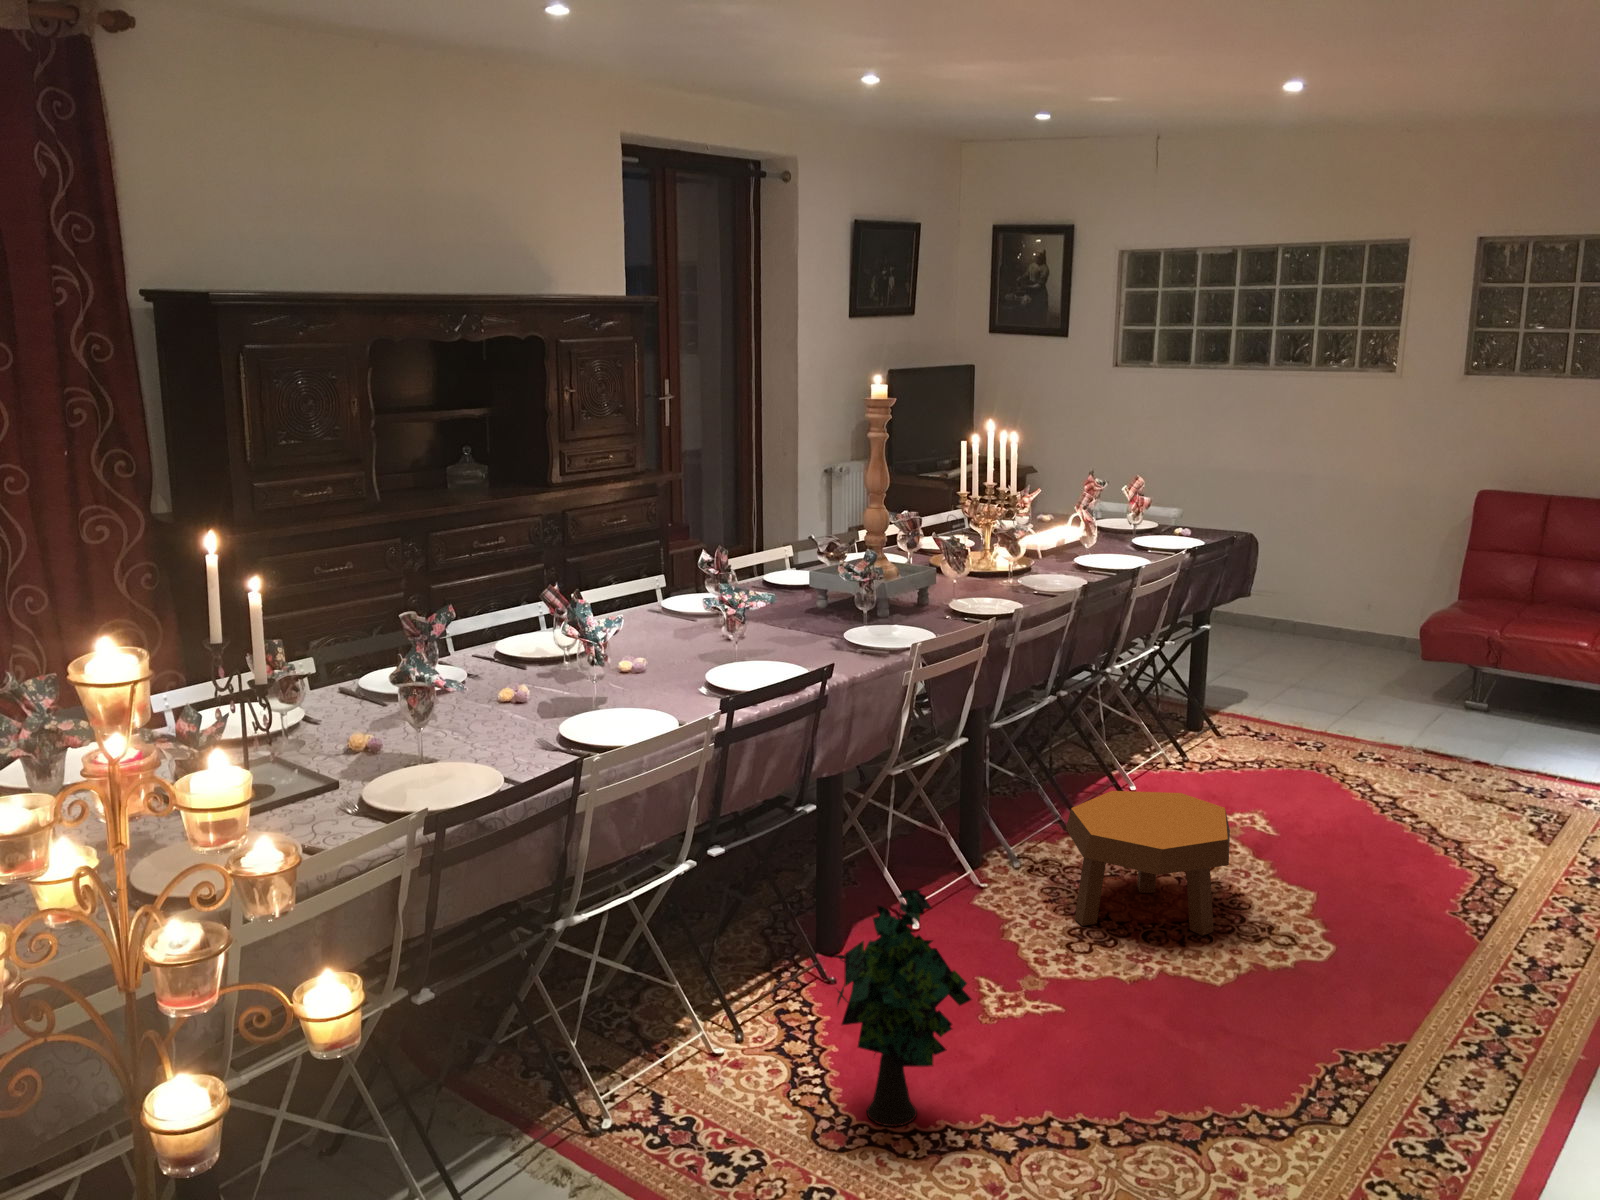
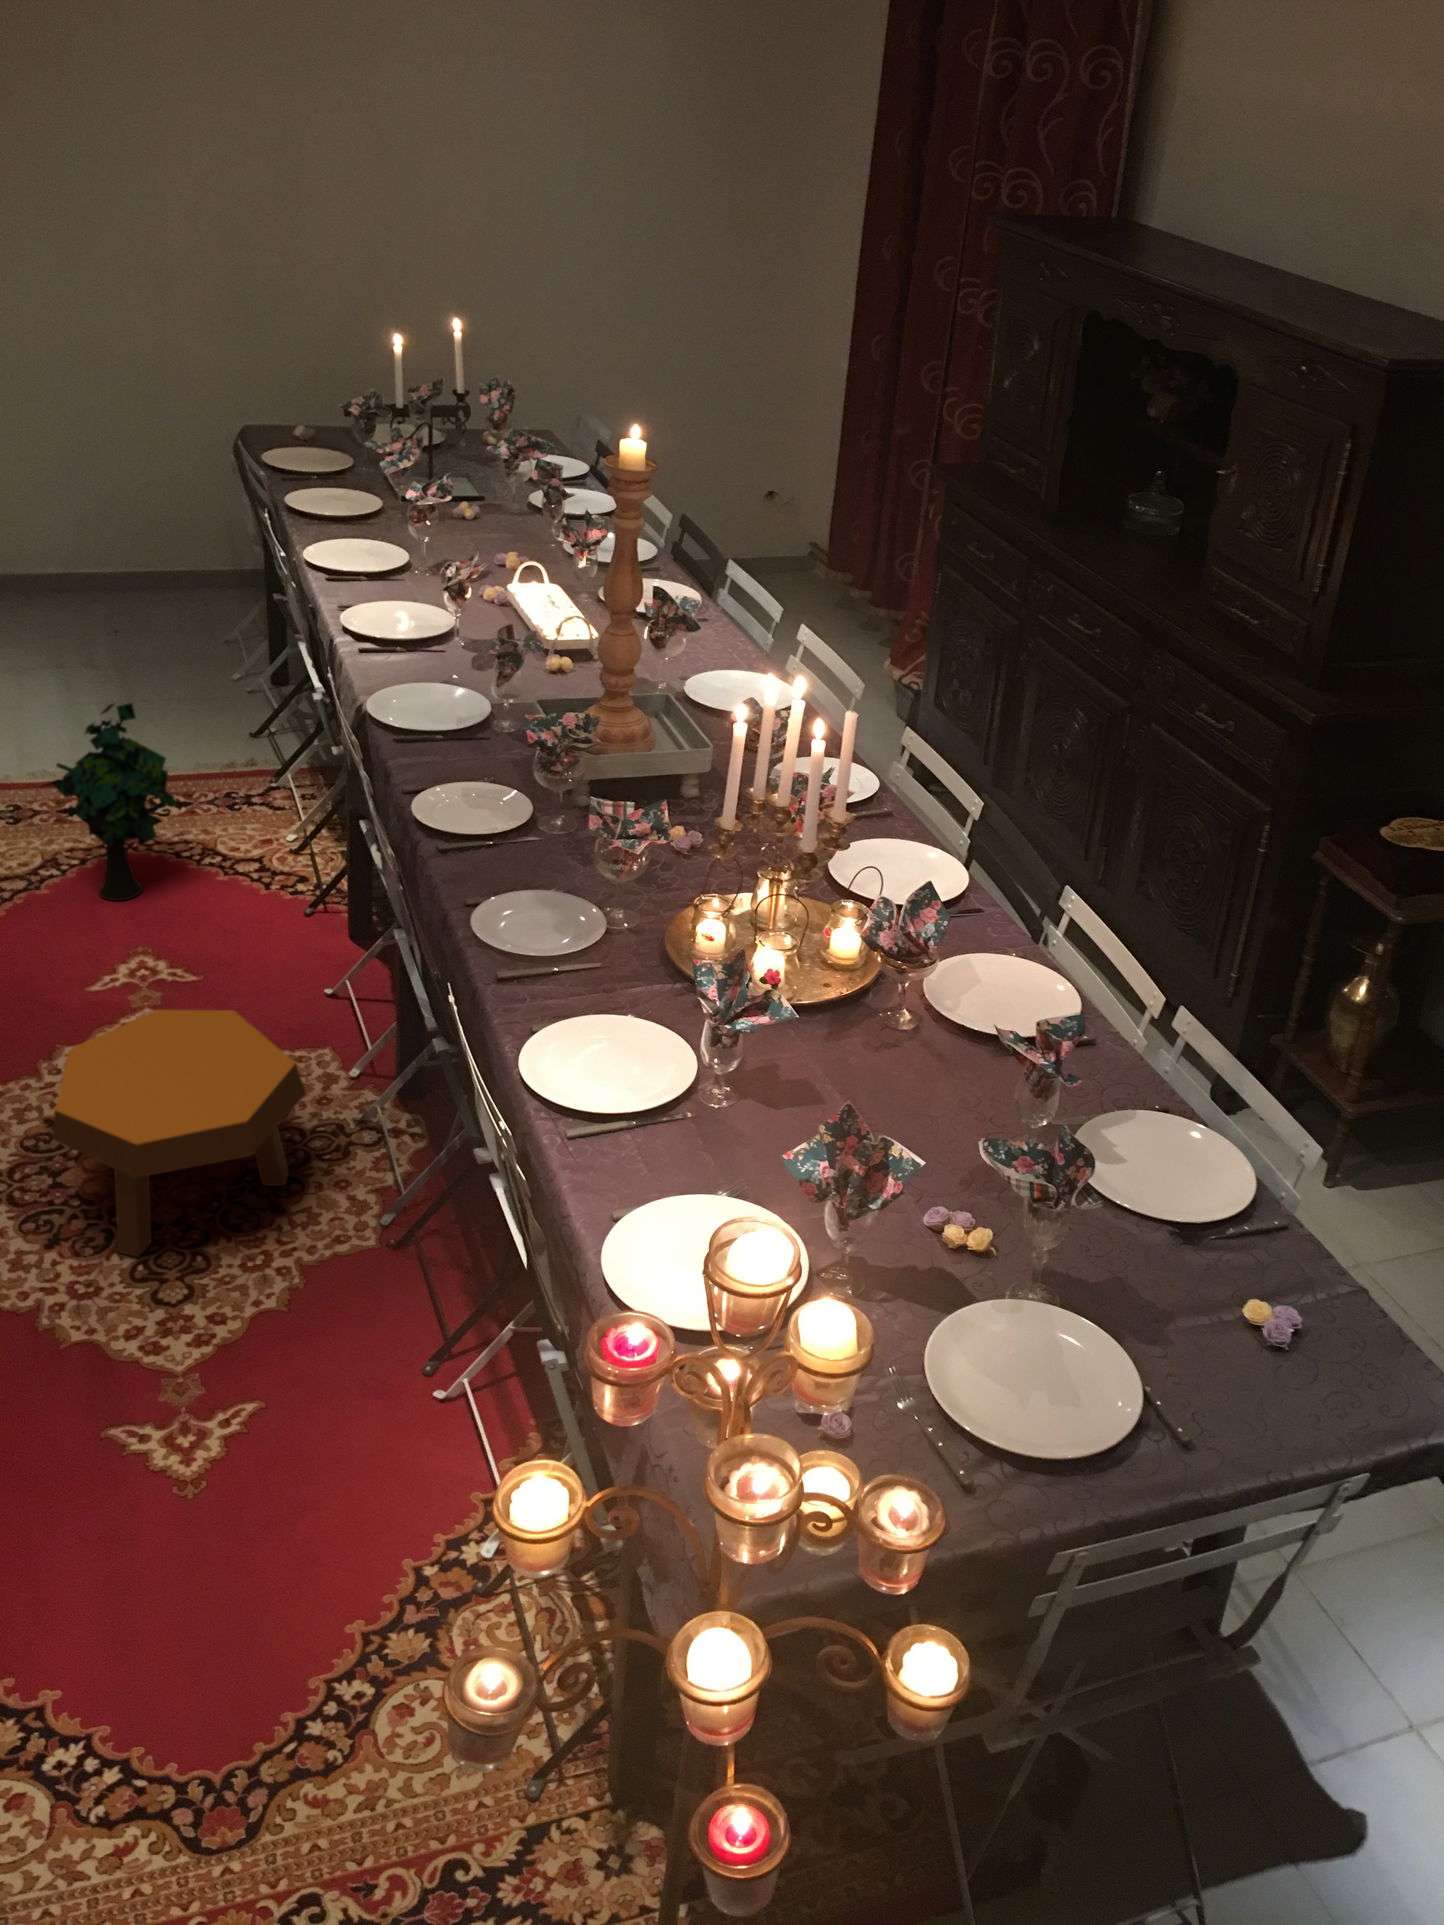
decorative plant: present [831,889,971,1126] -> present [44,703,176,901]

